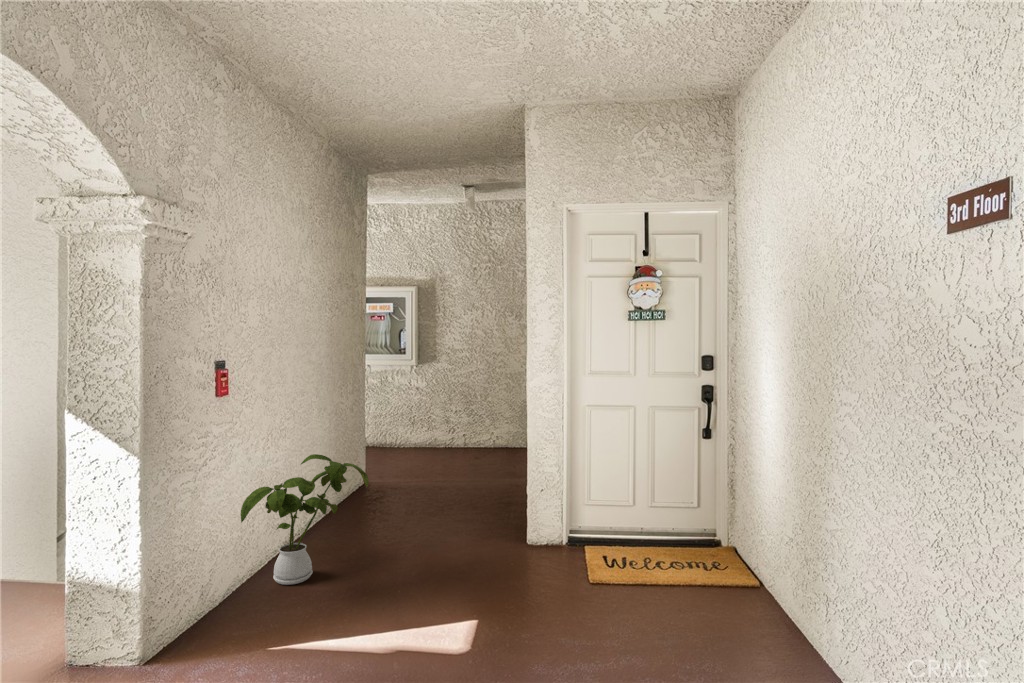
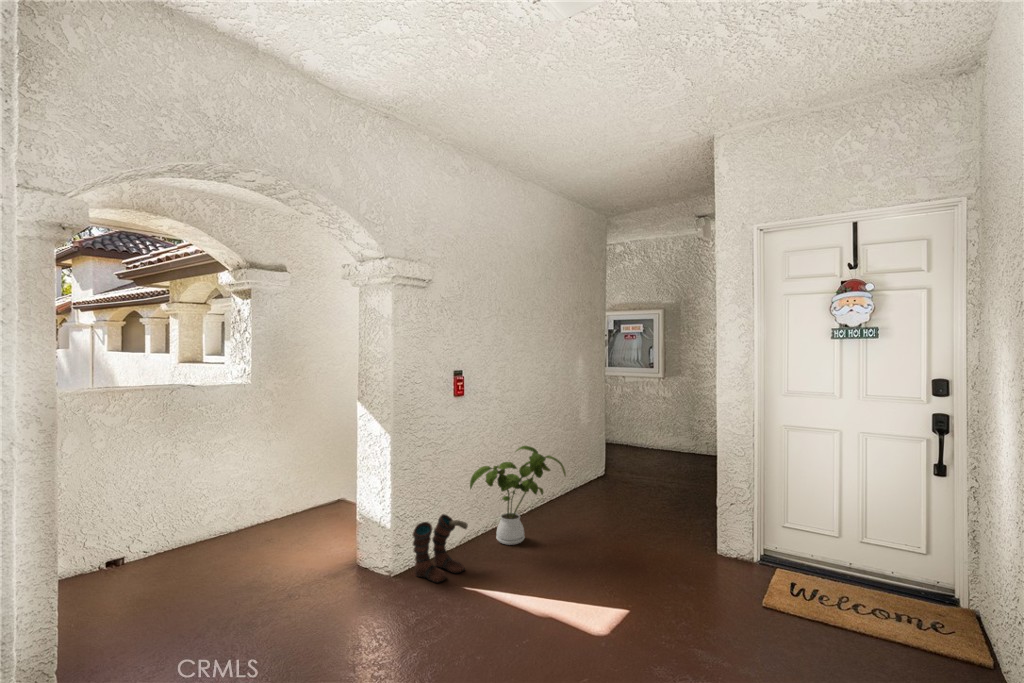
boots: none [171,561,252,657] -> present [413,514,468,583]

